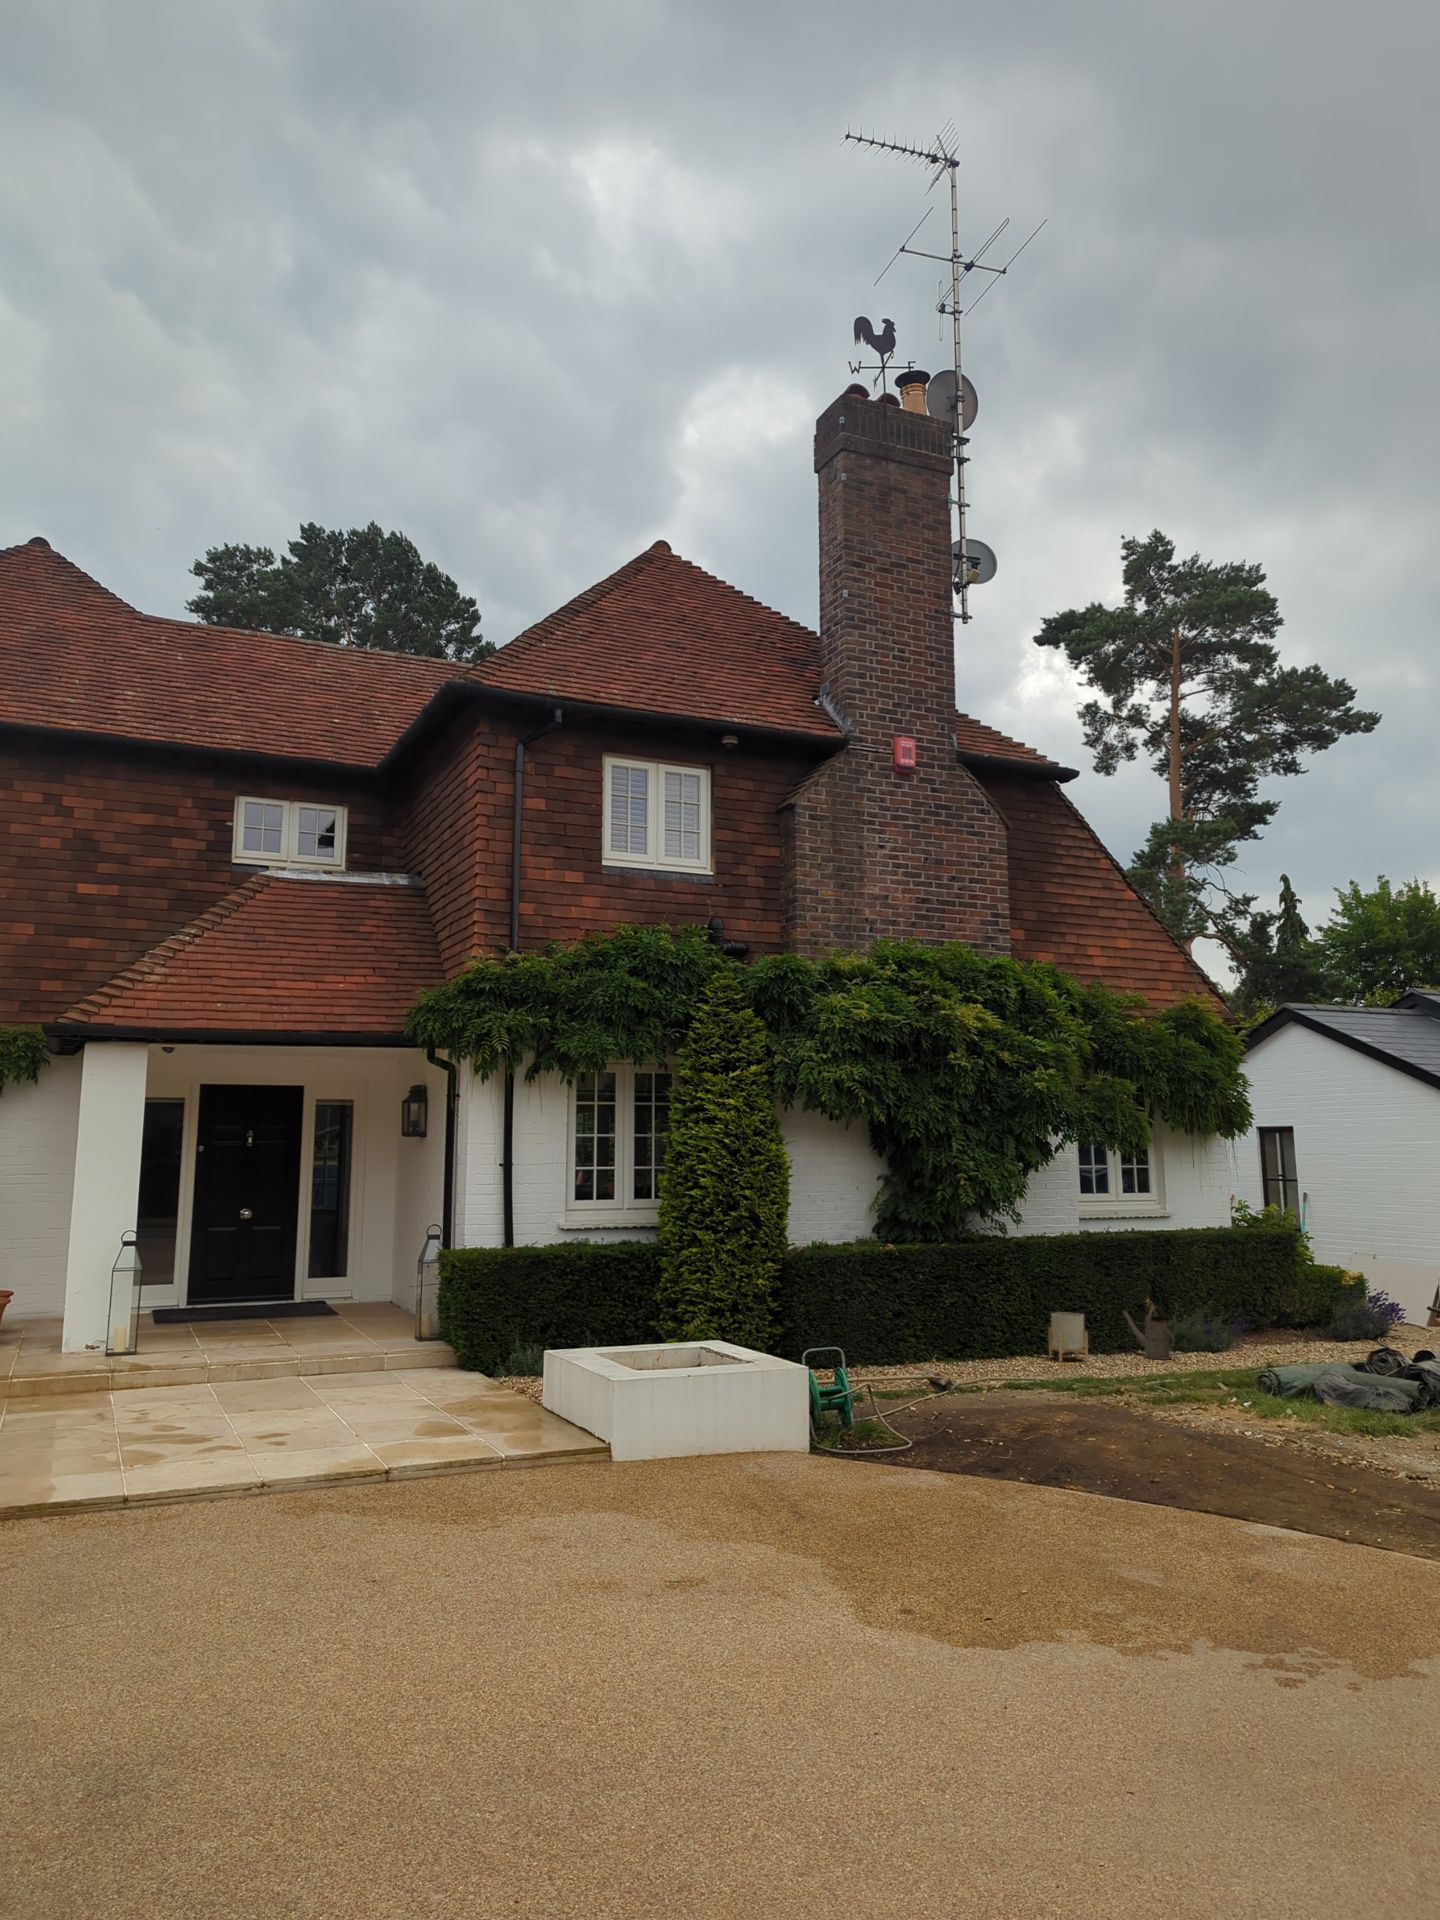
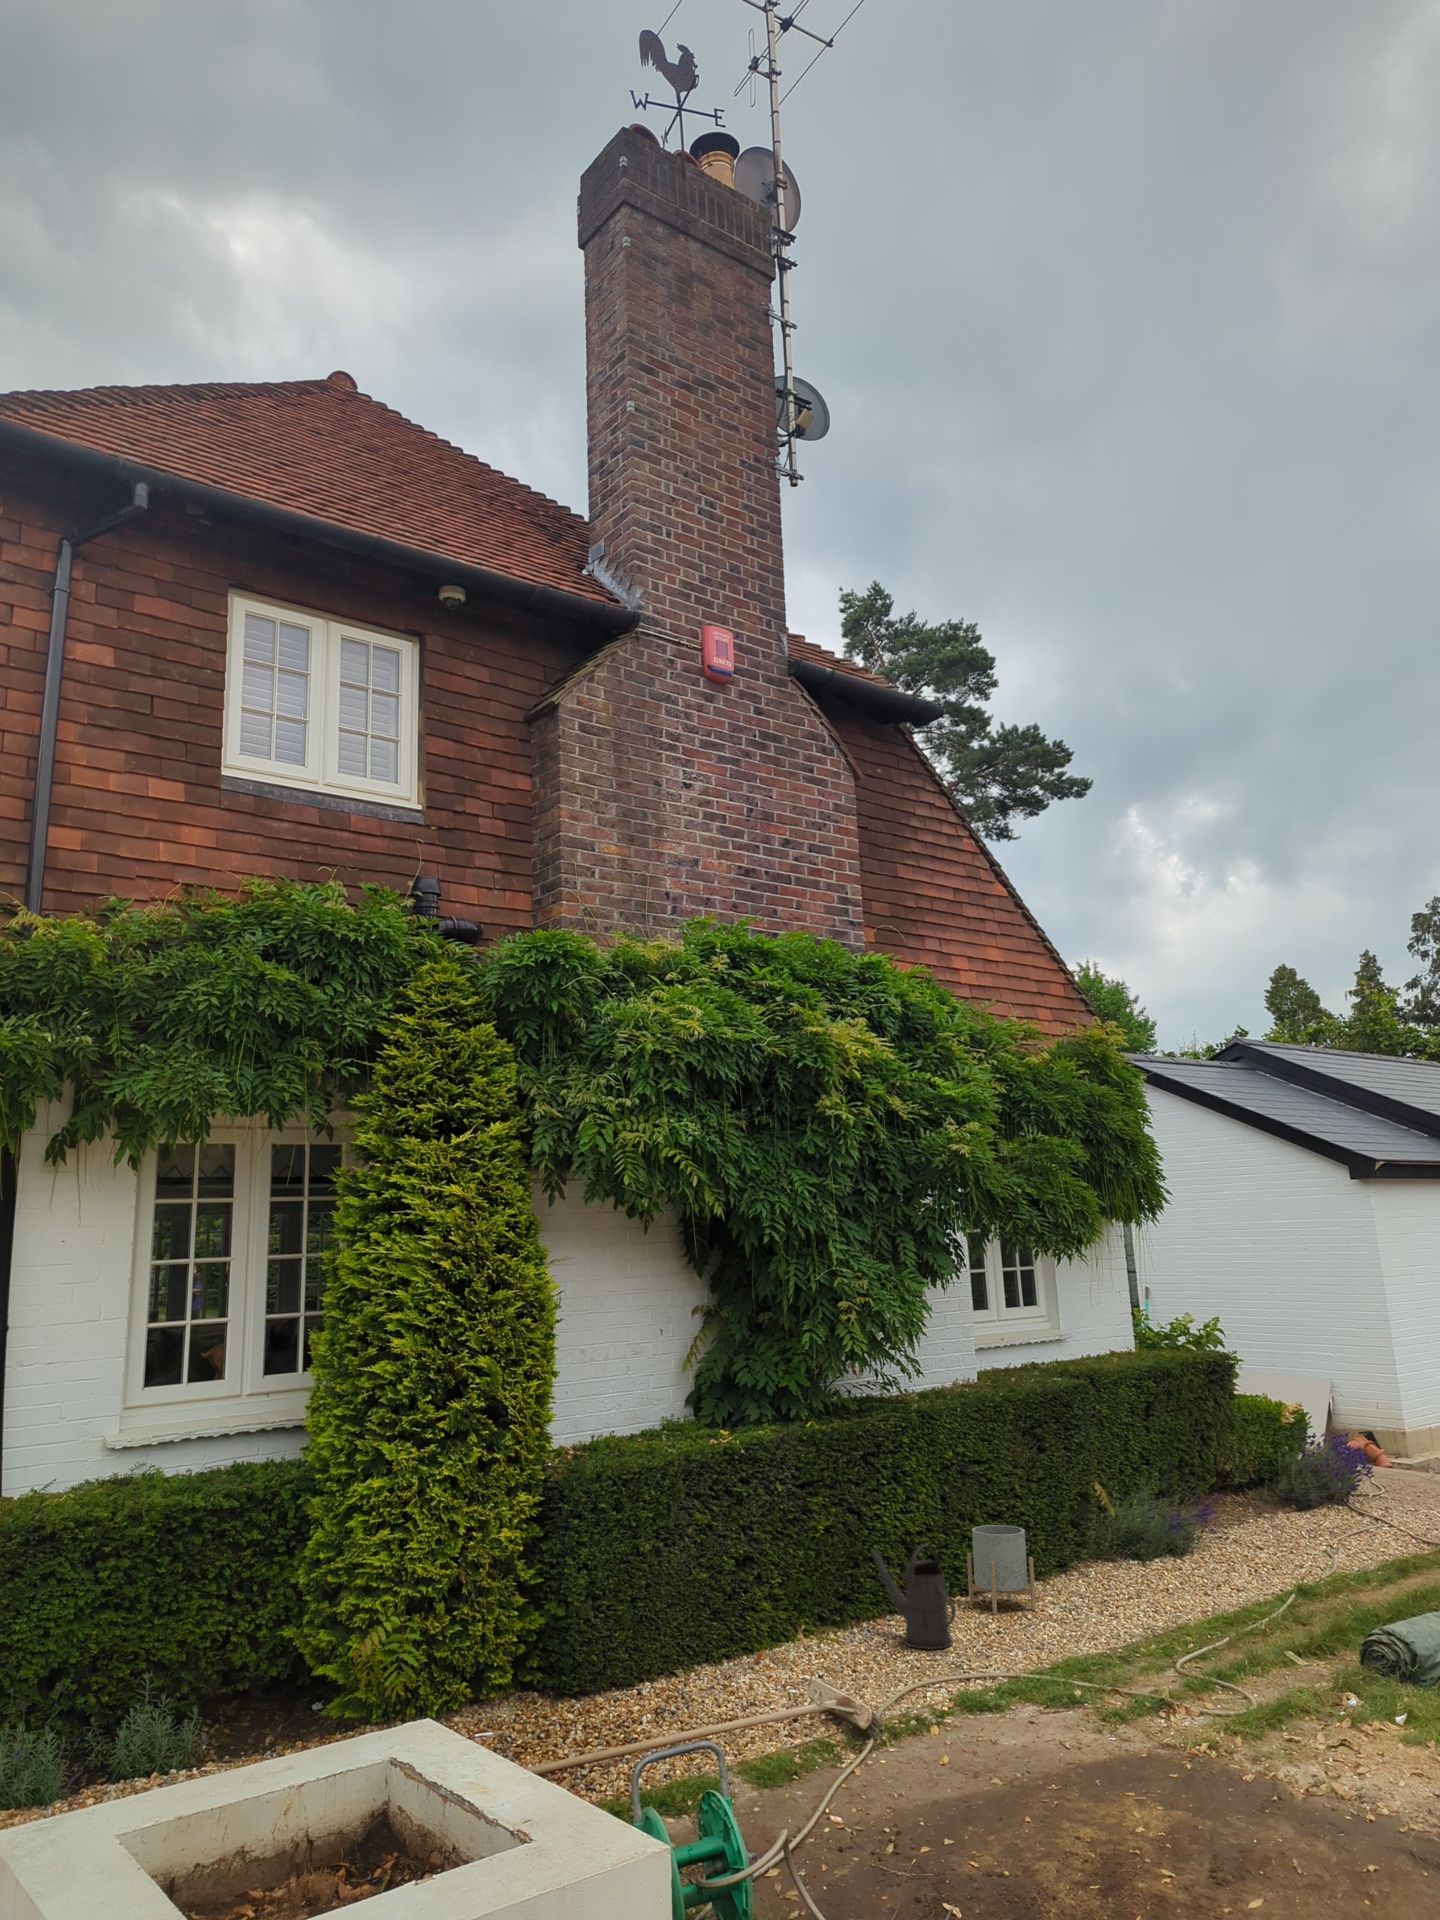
watering can: present [1123,1306,1174,1360] -> present [871,1544,956,1649]

